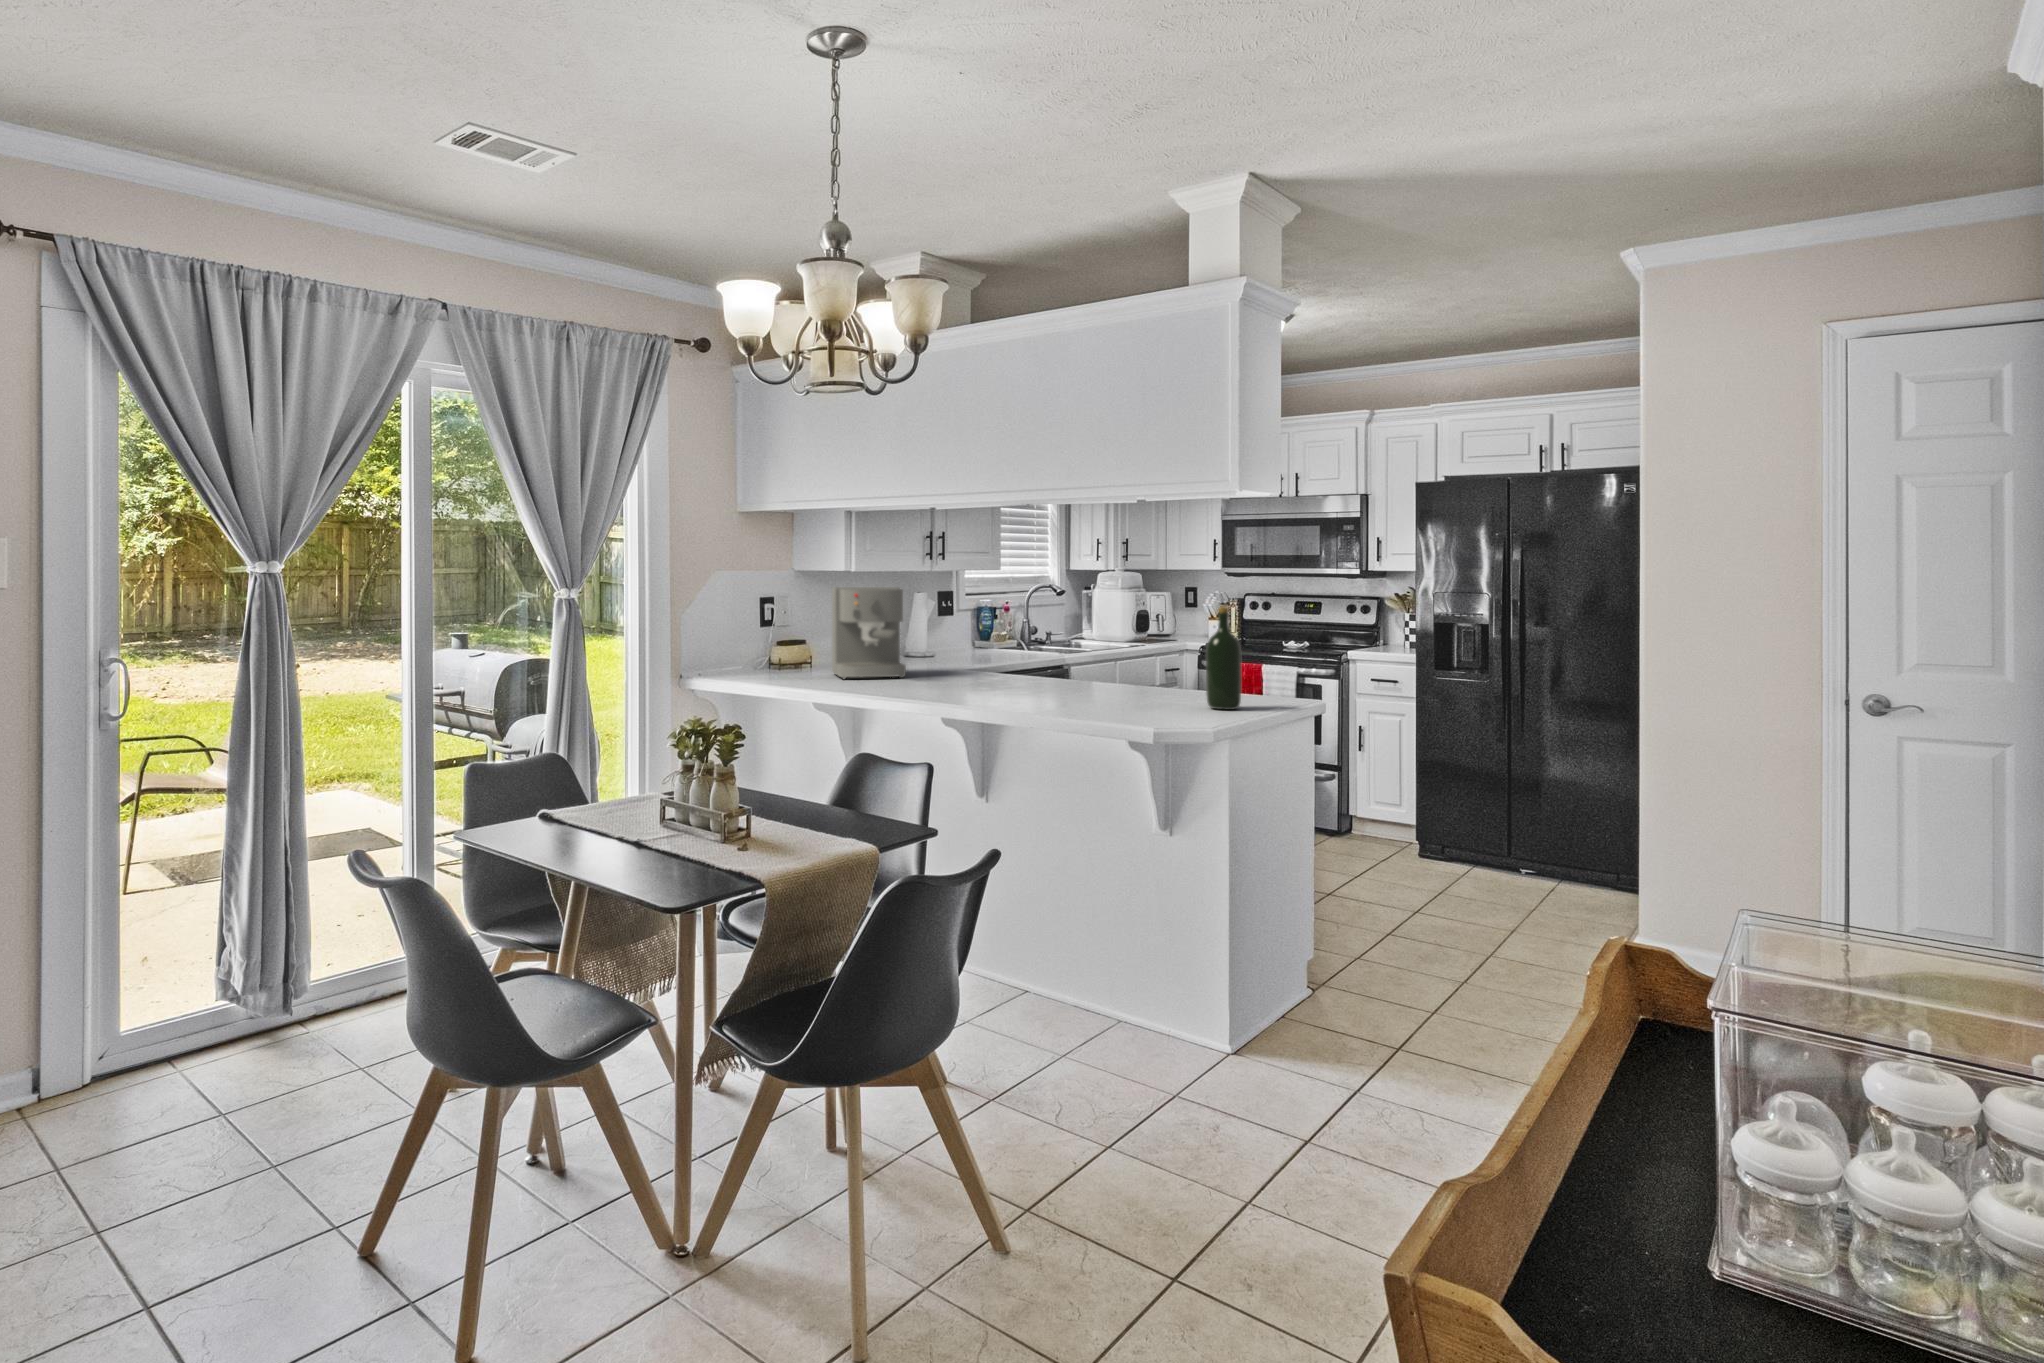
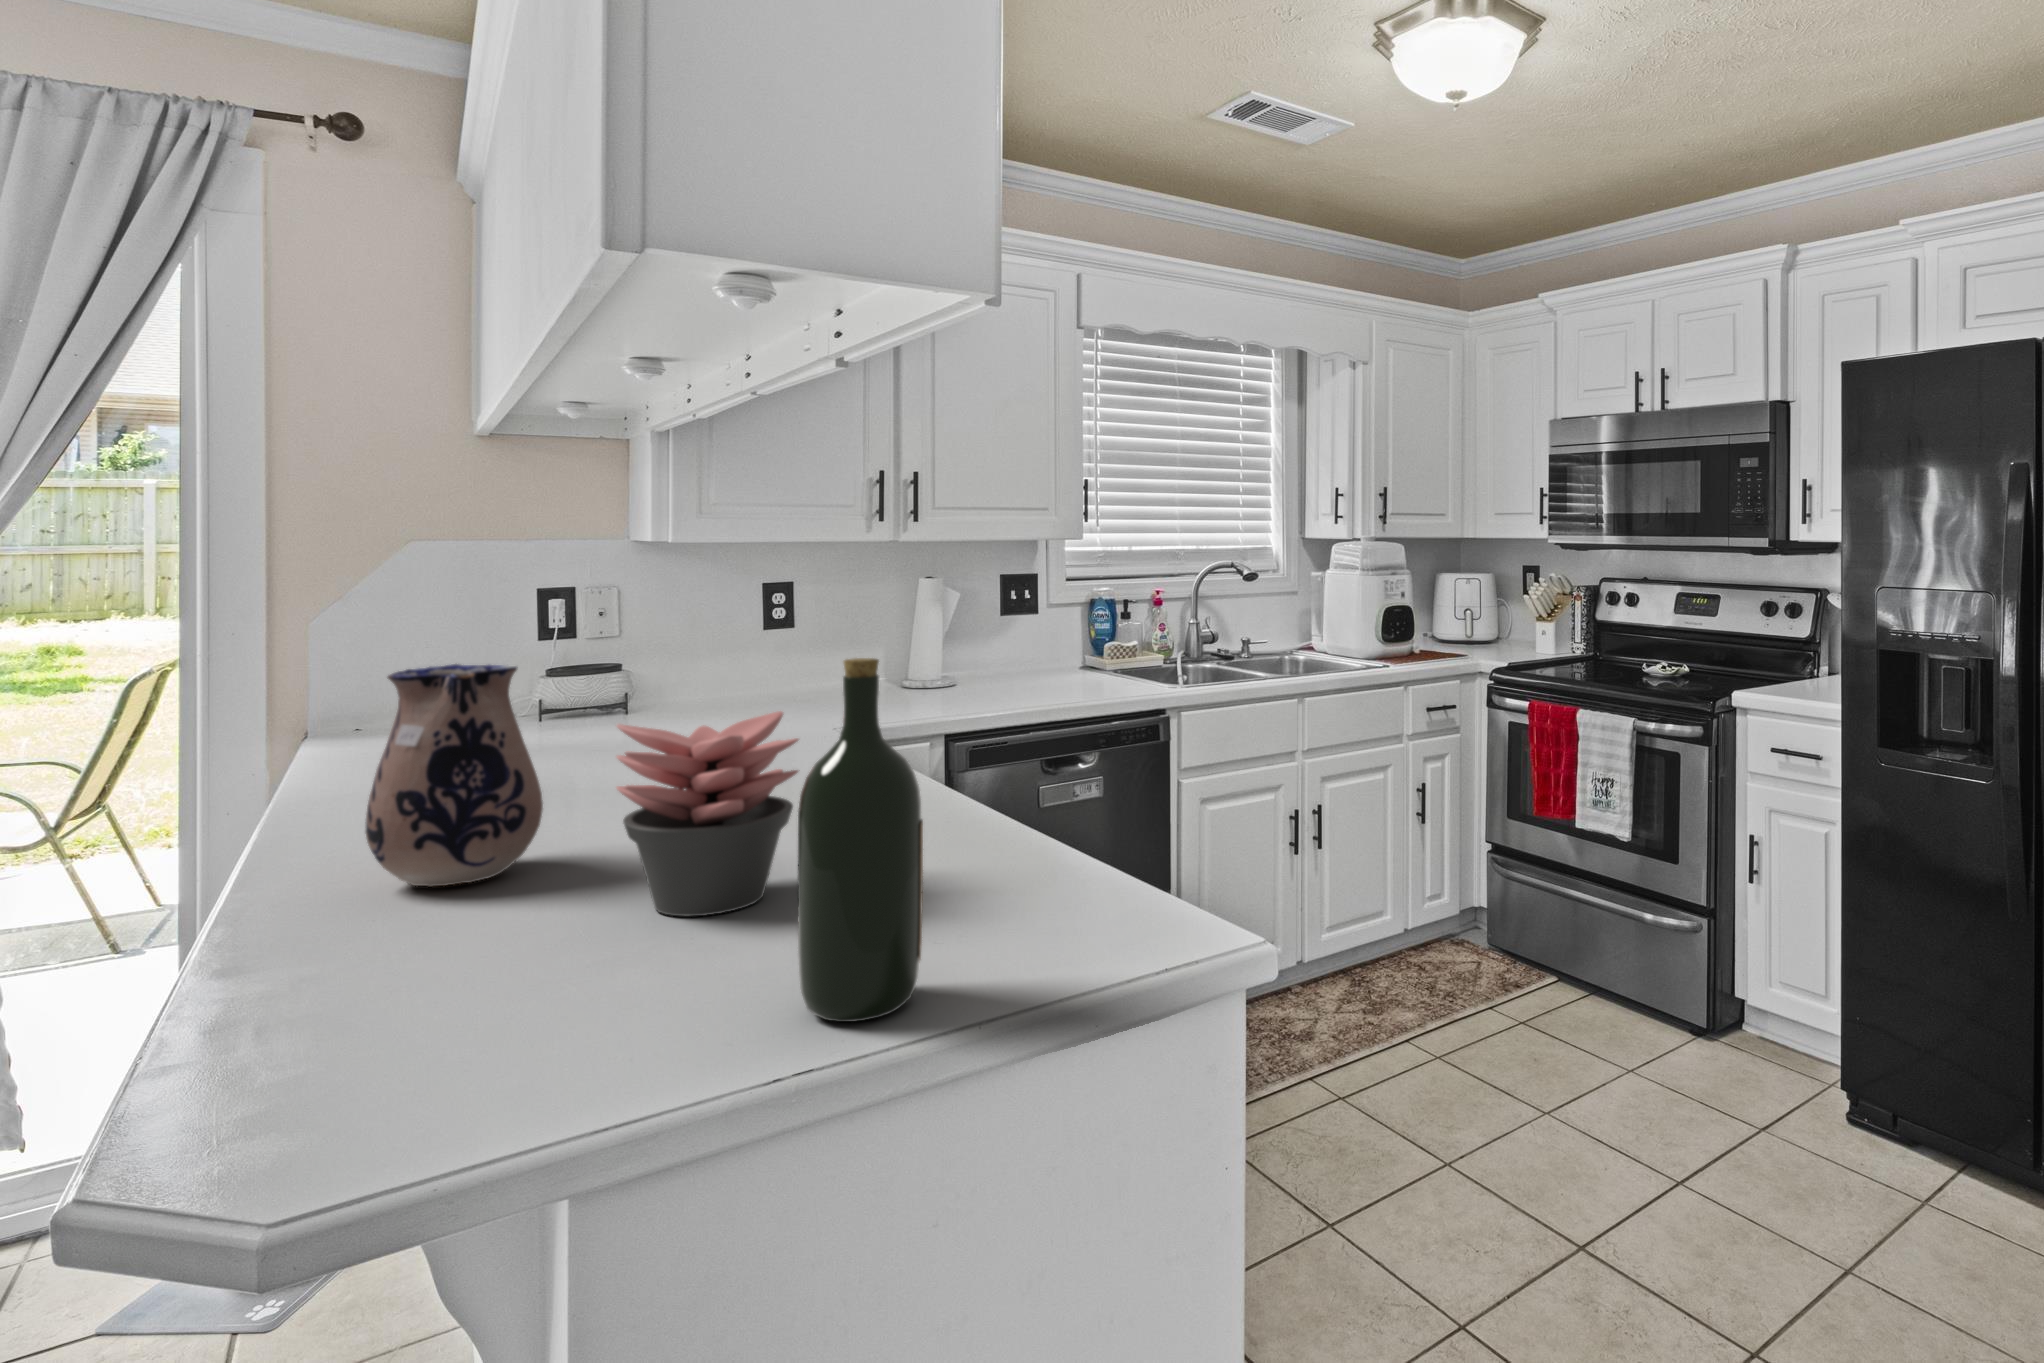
coffee maker: present [832,587,906,679] -> none [500,568,698,761]
ceramic pitcher: none [962,621,1020,700] -> present [365,664,543,887]
succulent plant: none [1075,636,1135,701] -> present [617,711,798,916]

